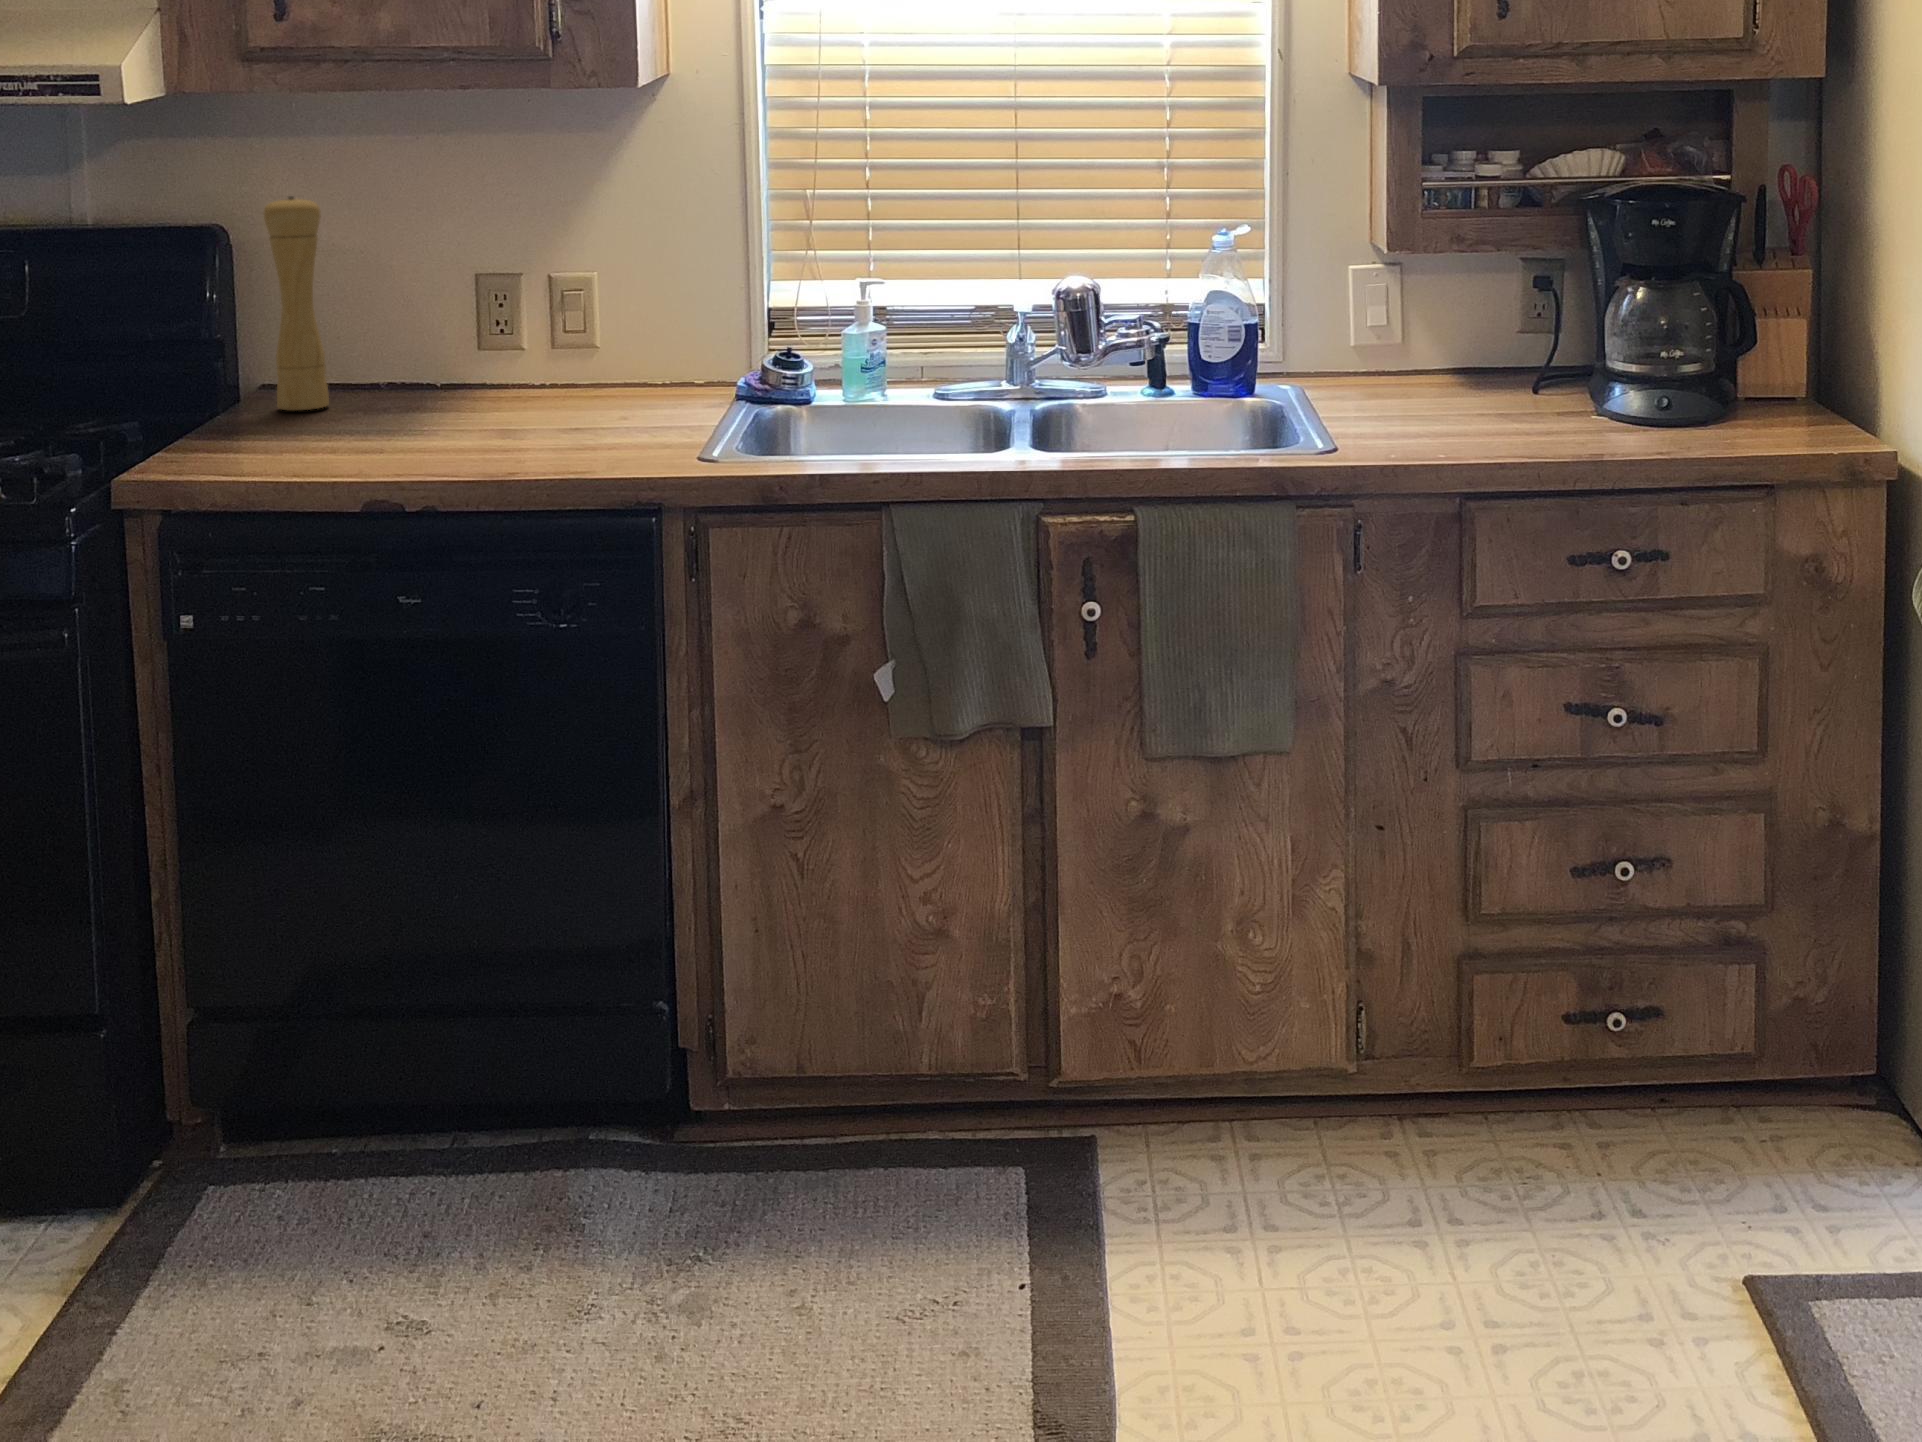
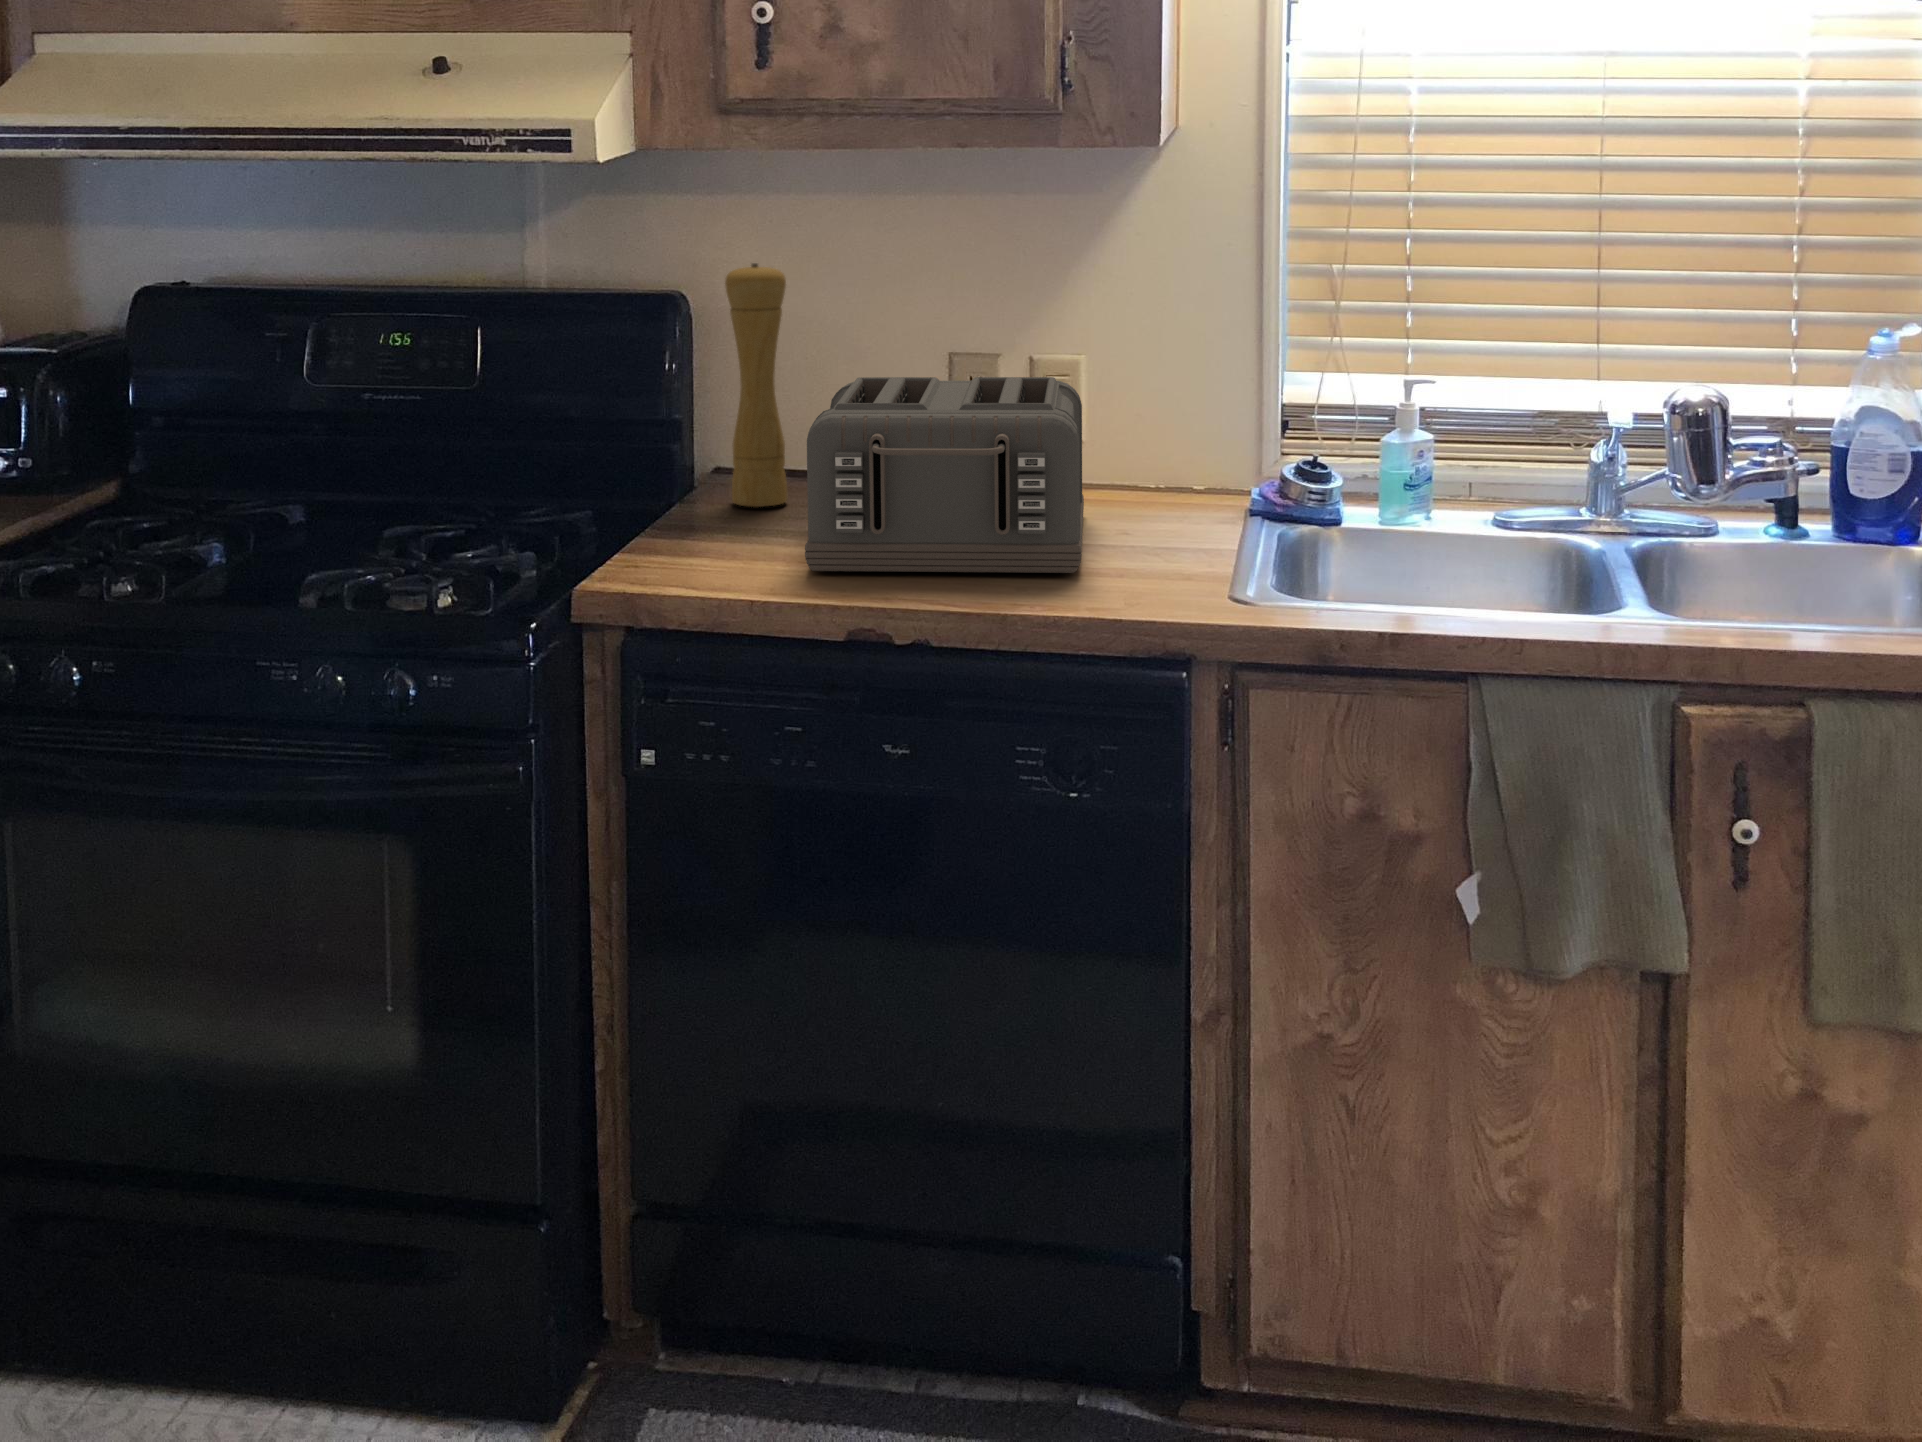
toaster: none [330,287,592,455] -> present [805,377,1084,573]

